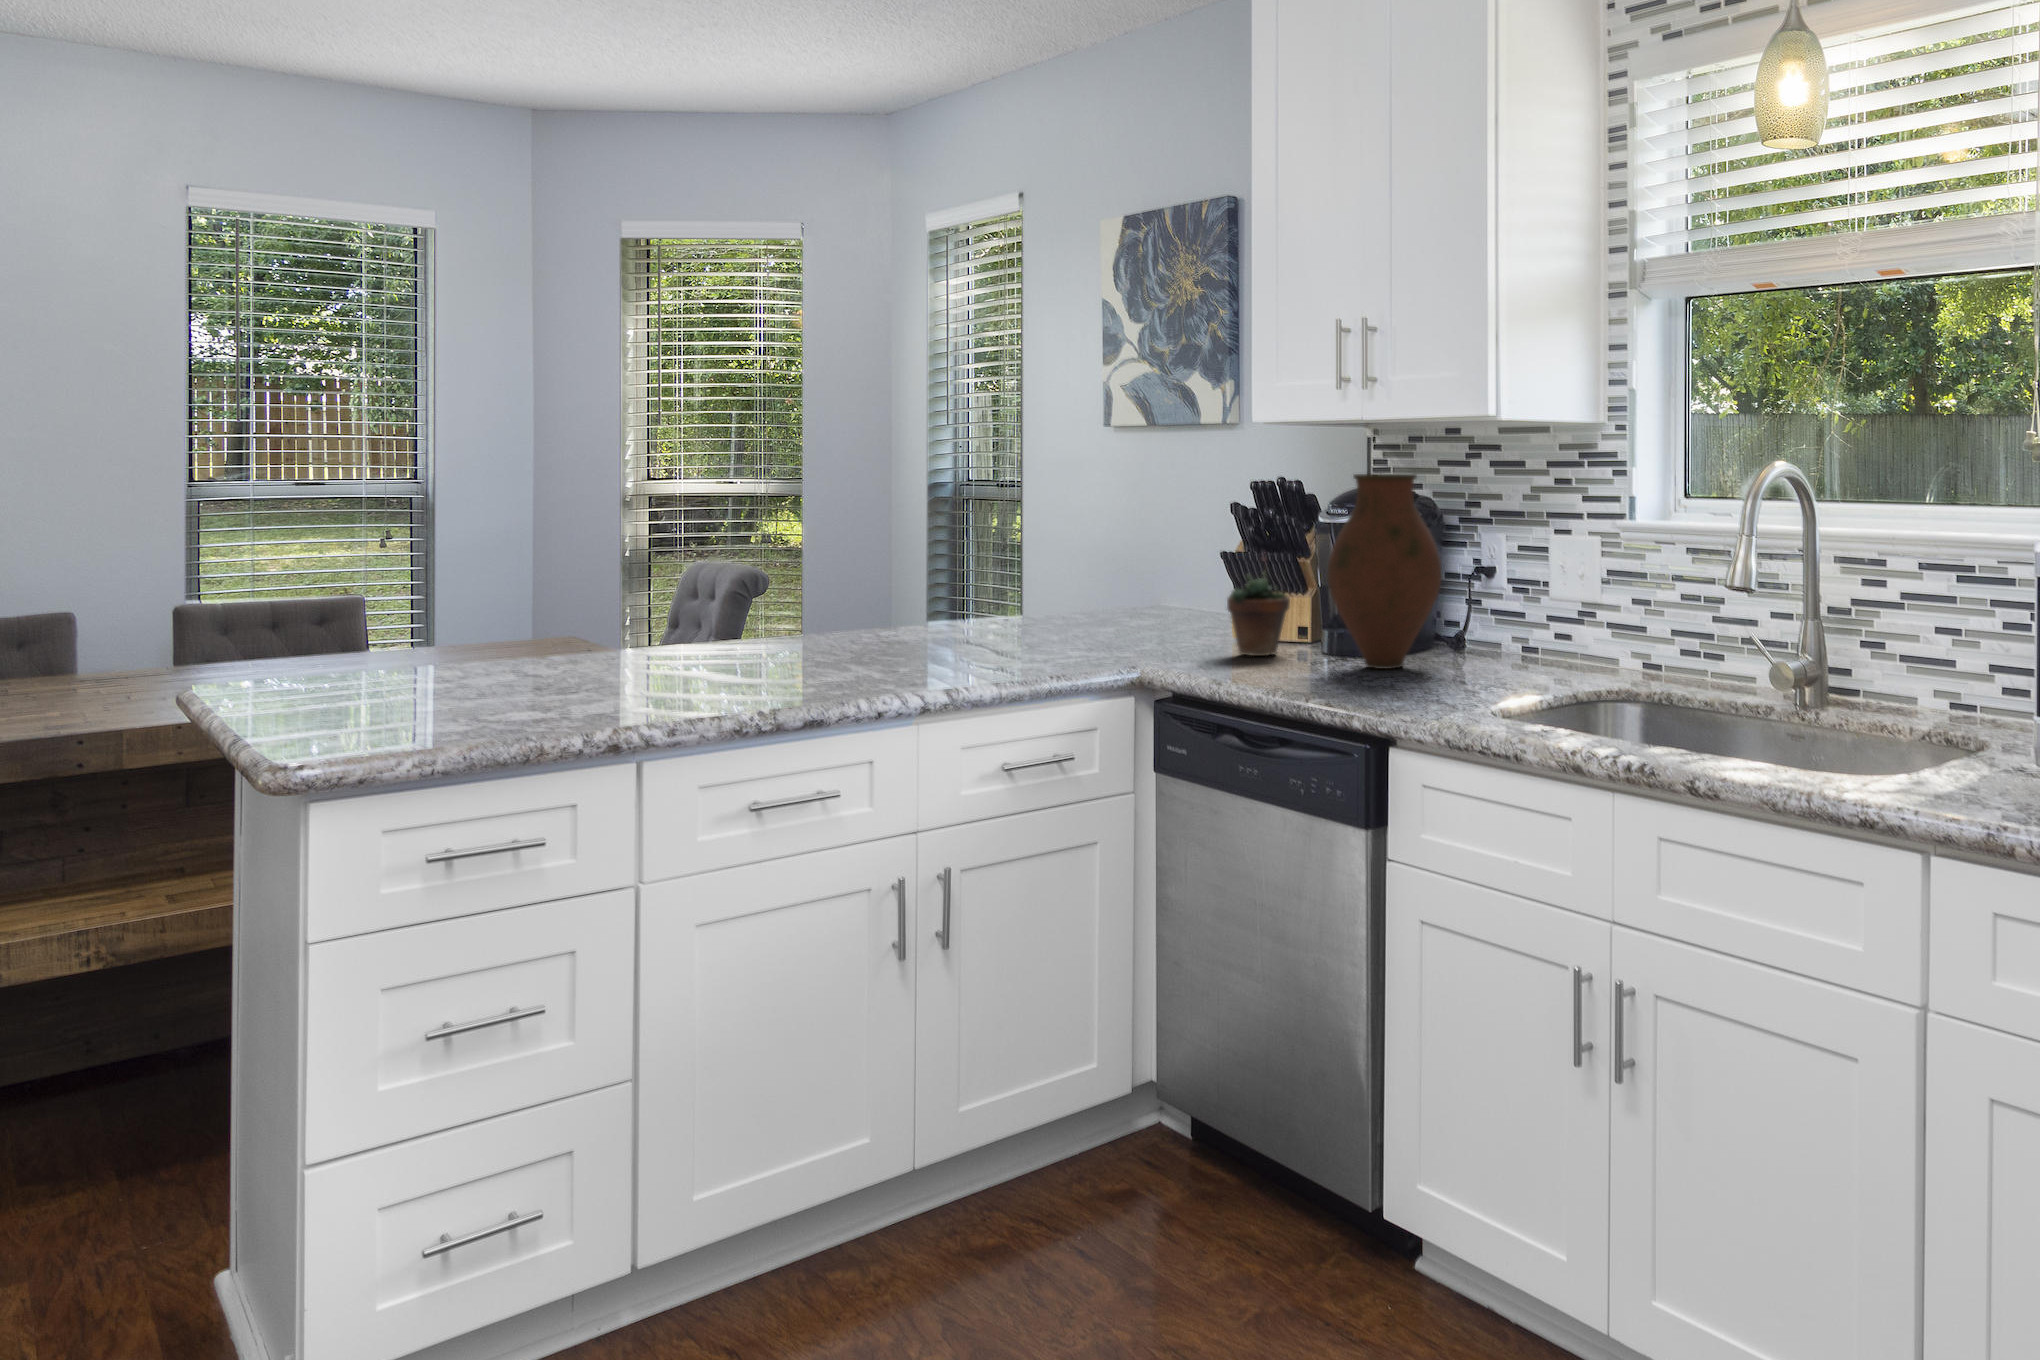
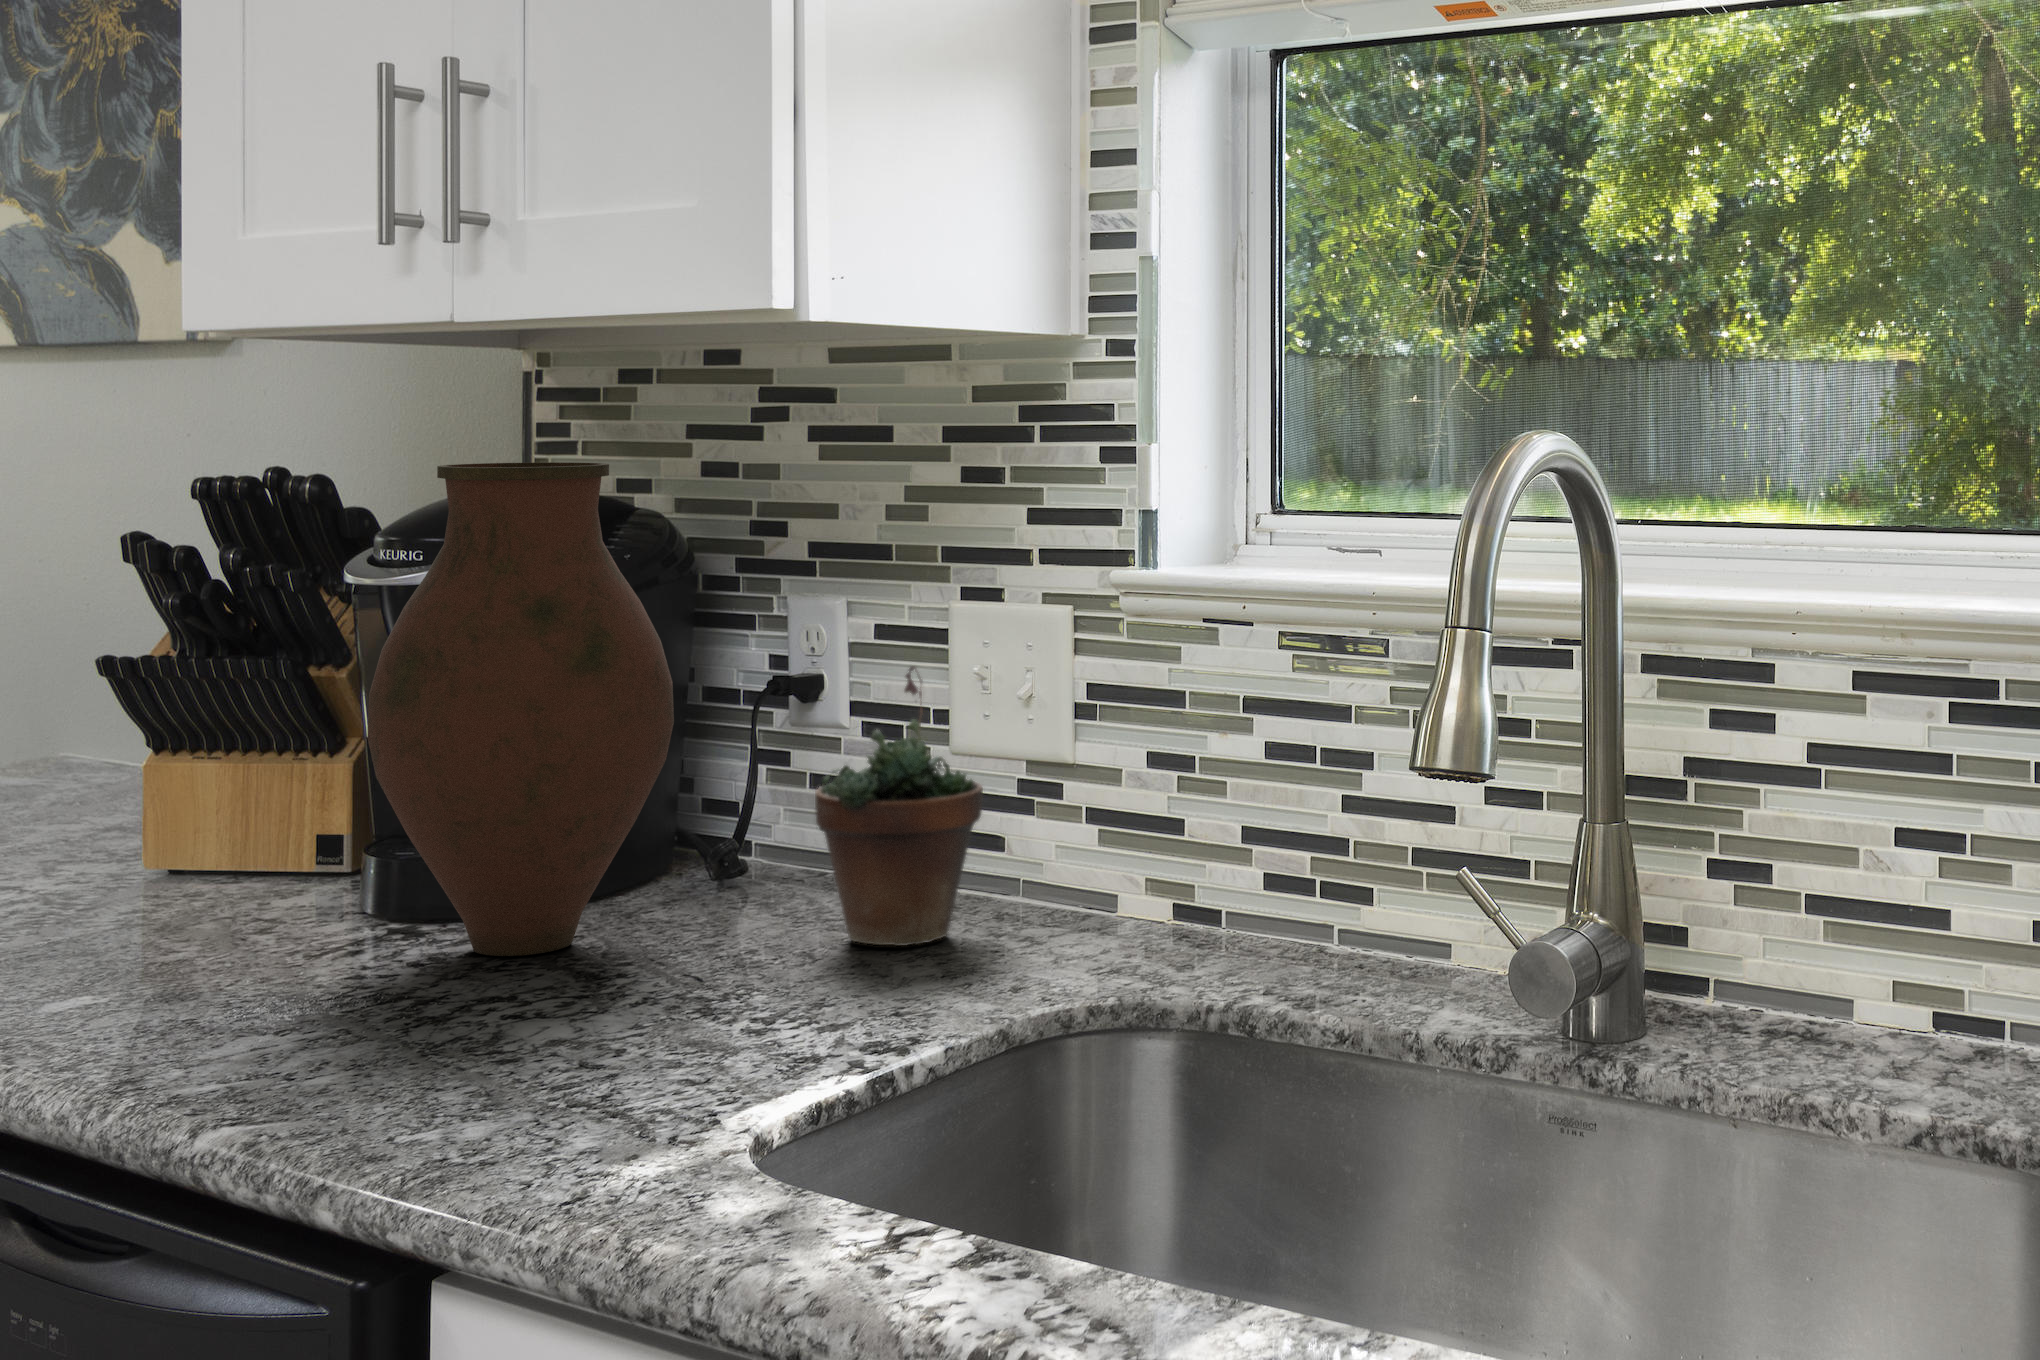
succulent plant: present [1227,552,1290,656] -> present [815,666,983,946]

